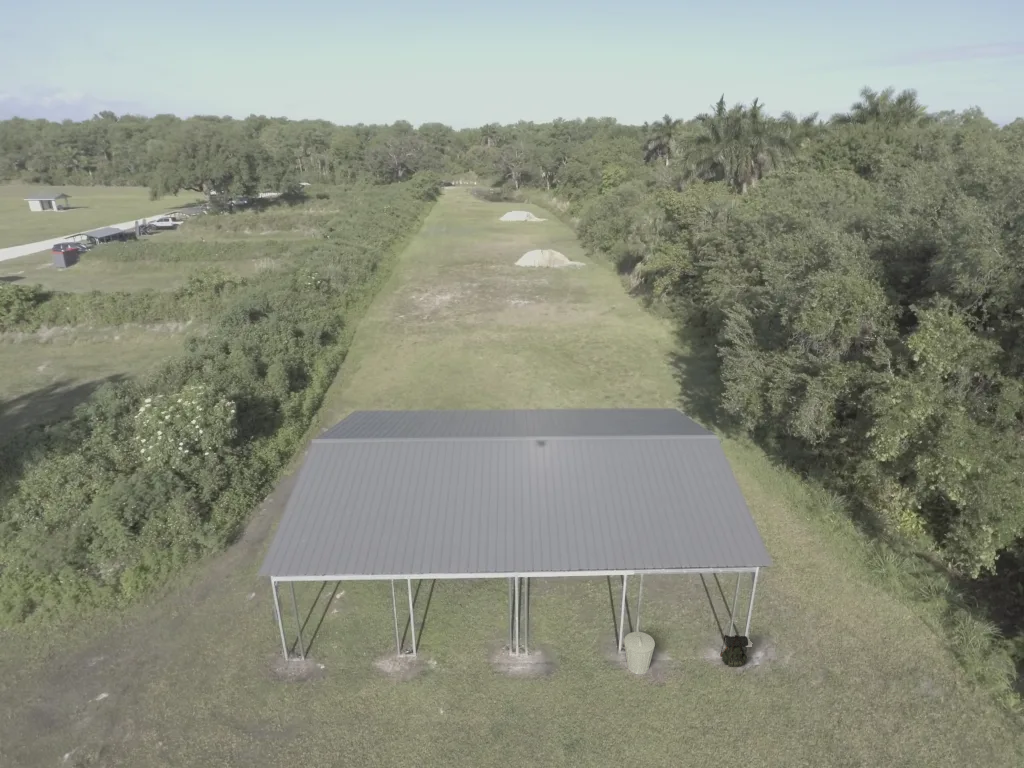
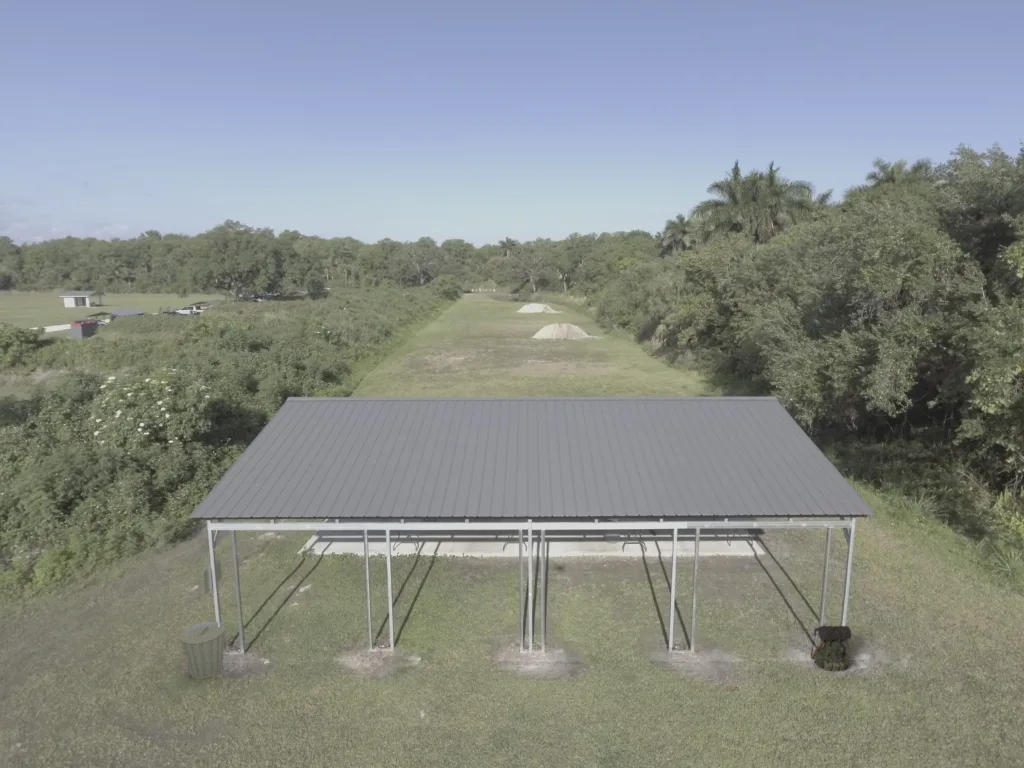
trash can: present [624,632,655,674] -> present [180,621,225,679]

